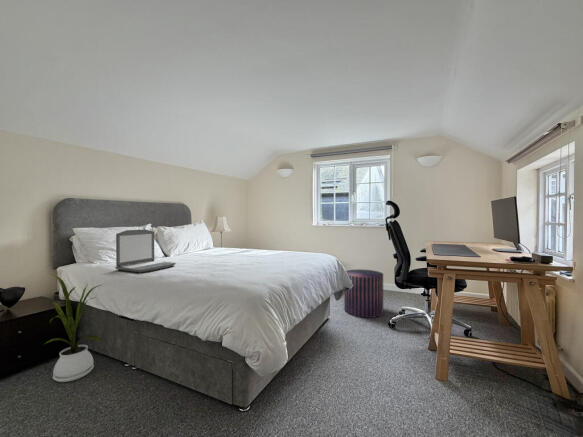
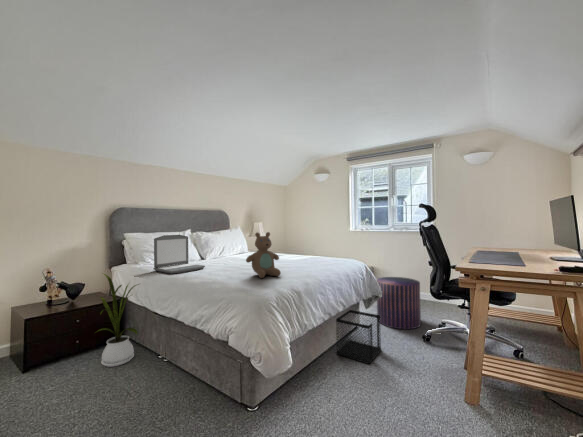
teddy bear: none [227,227,264,274] -> present [246,232,281,278]
wastebasket: none [315,302,355,353] -> present [336,310,381,364]

